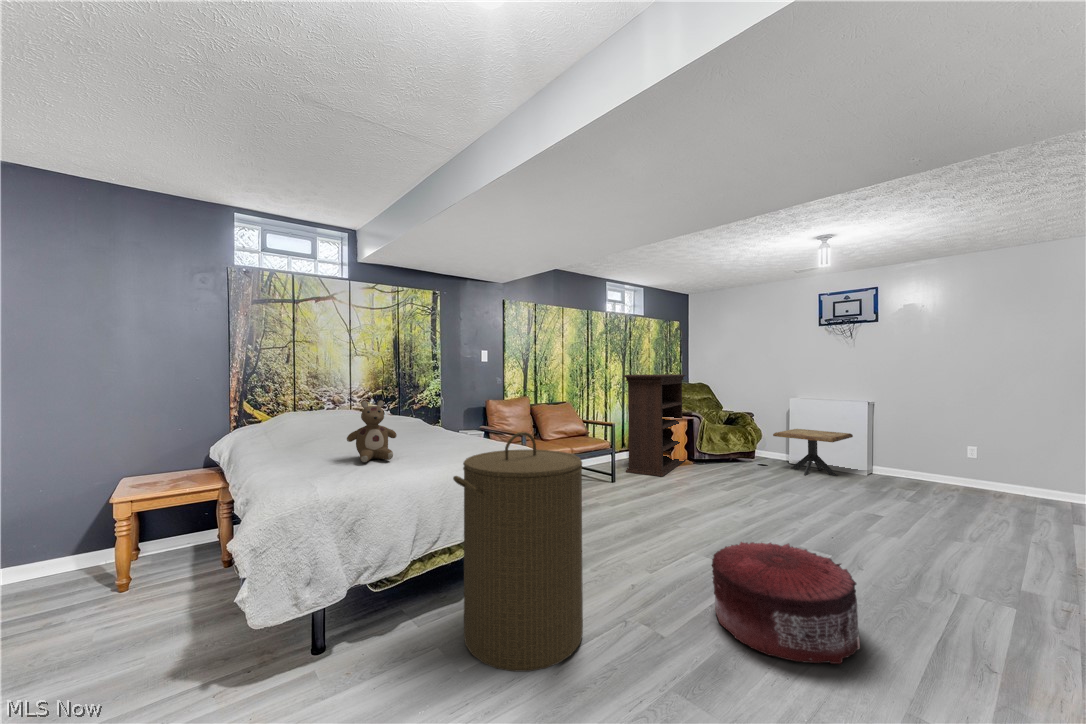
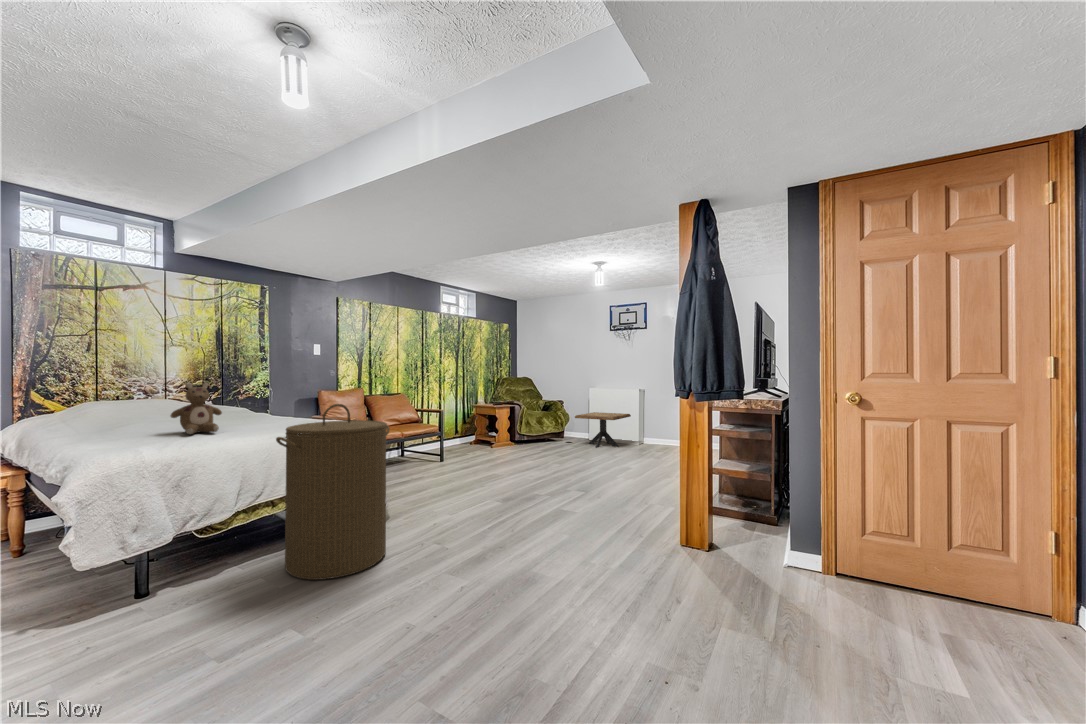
bookshelf: present [623,374,685,477] -> none [453,368,510,455]
pouf: present [712,542,860,664] -> none [486,480,576,547]

